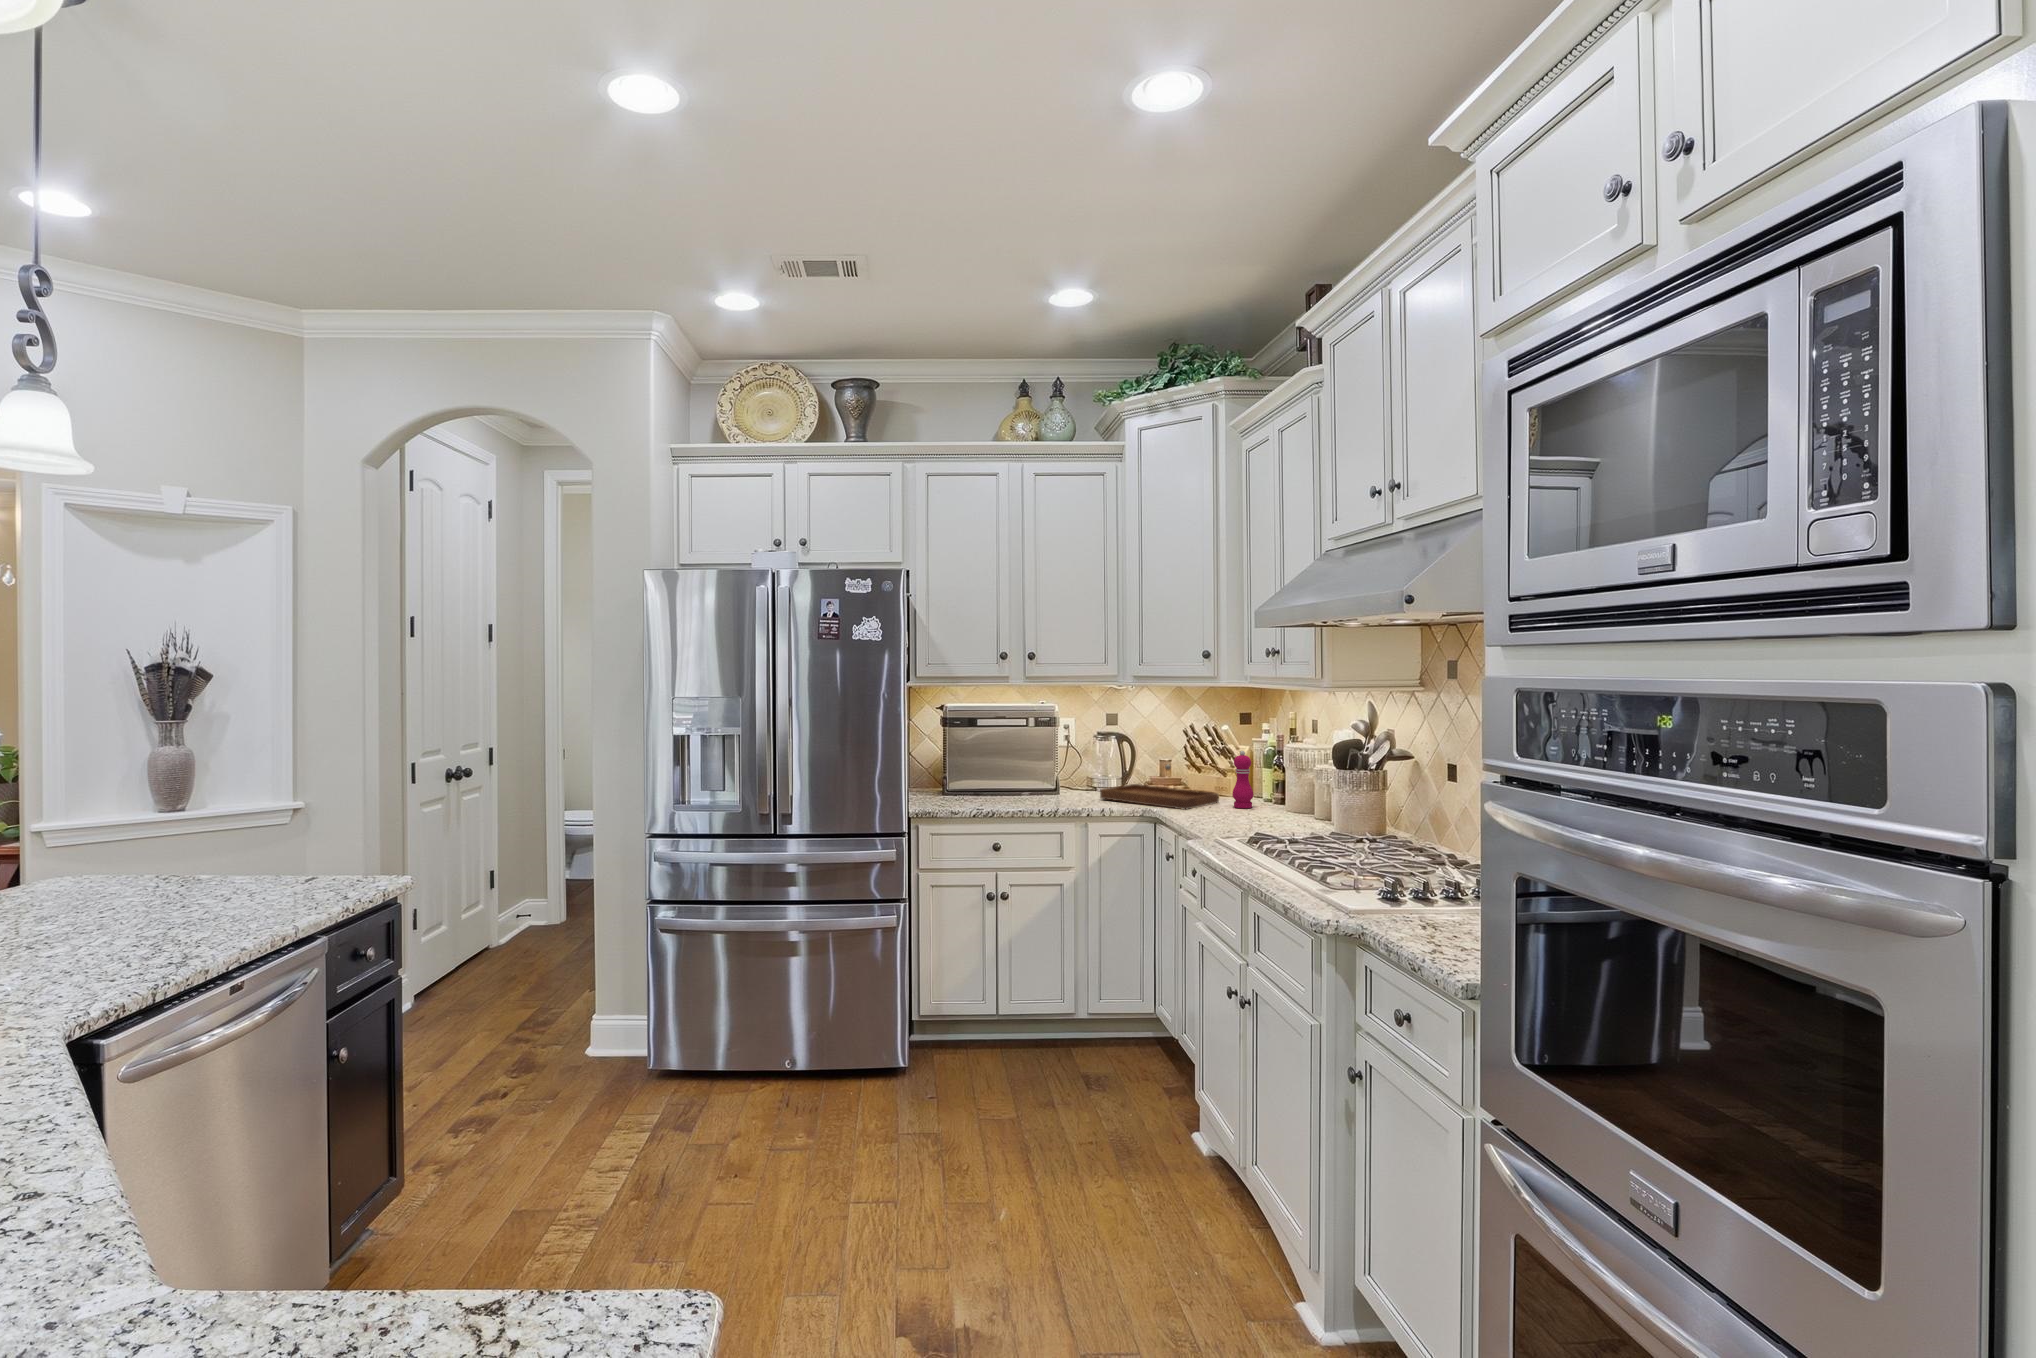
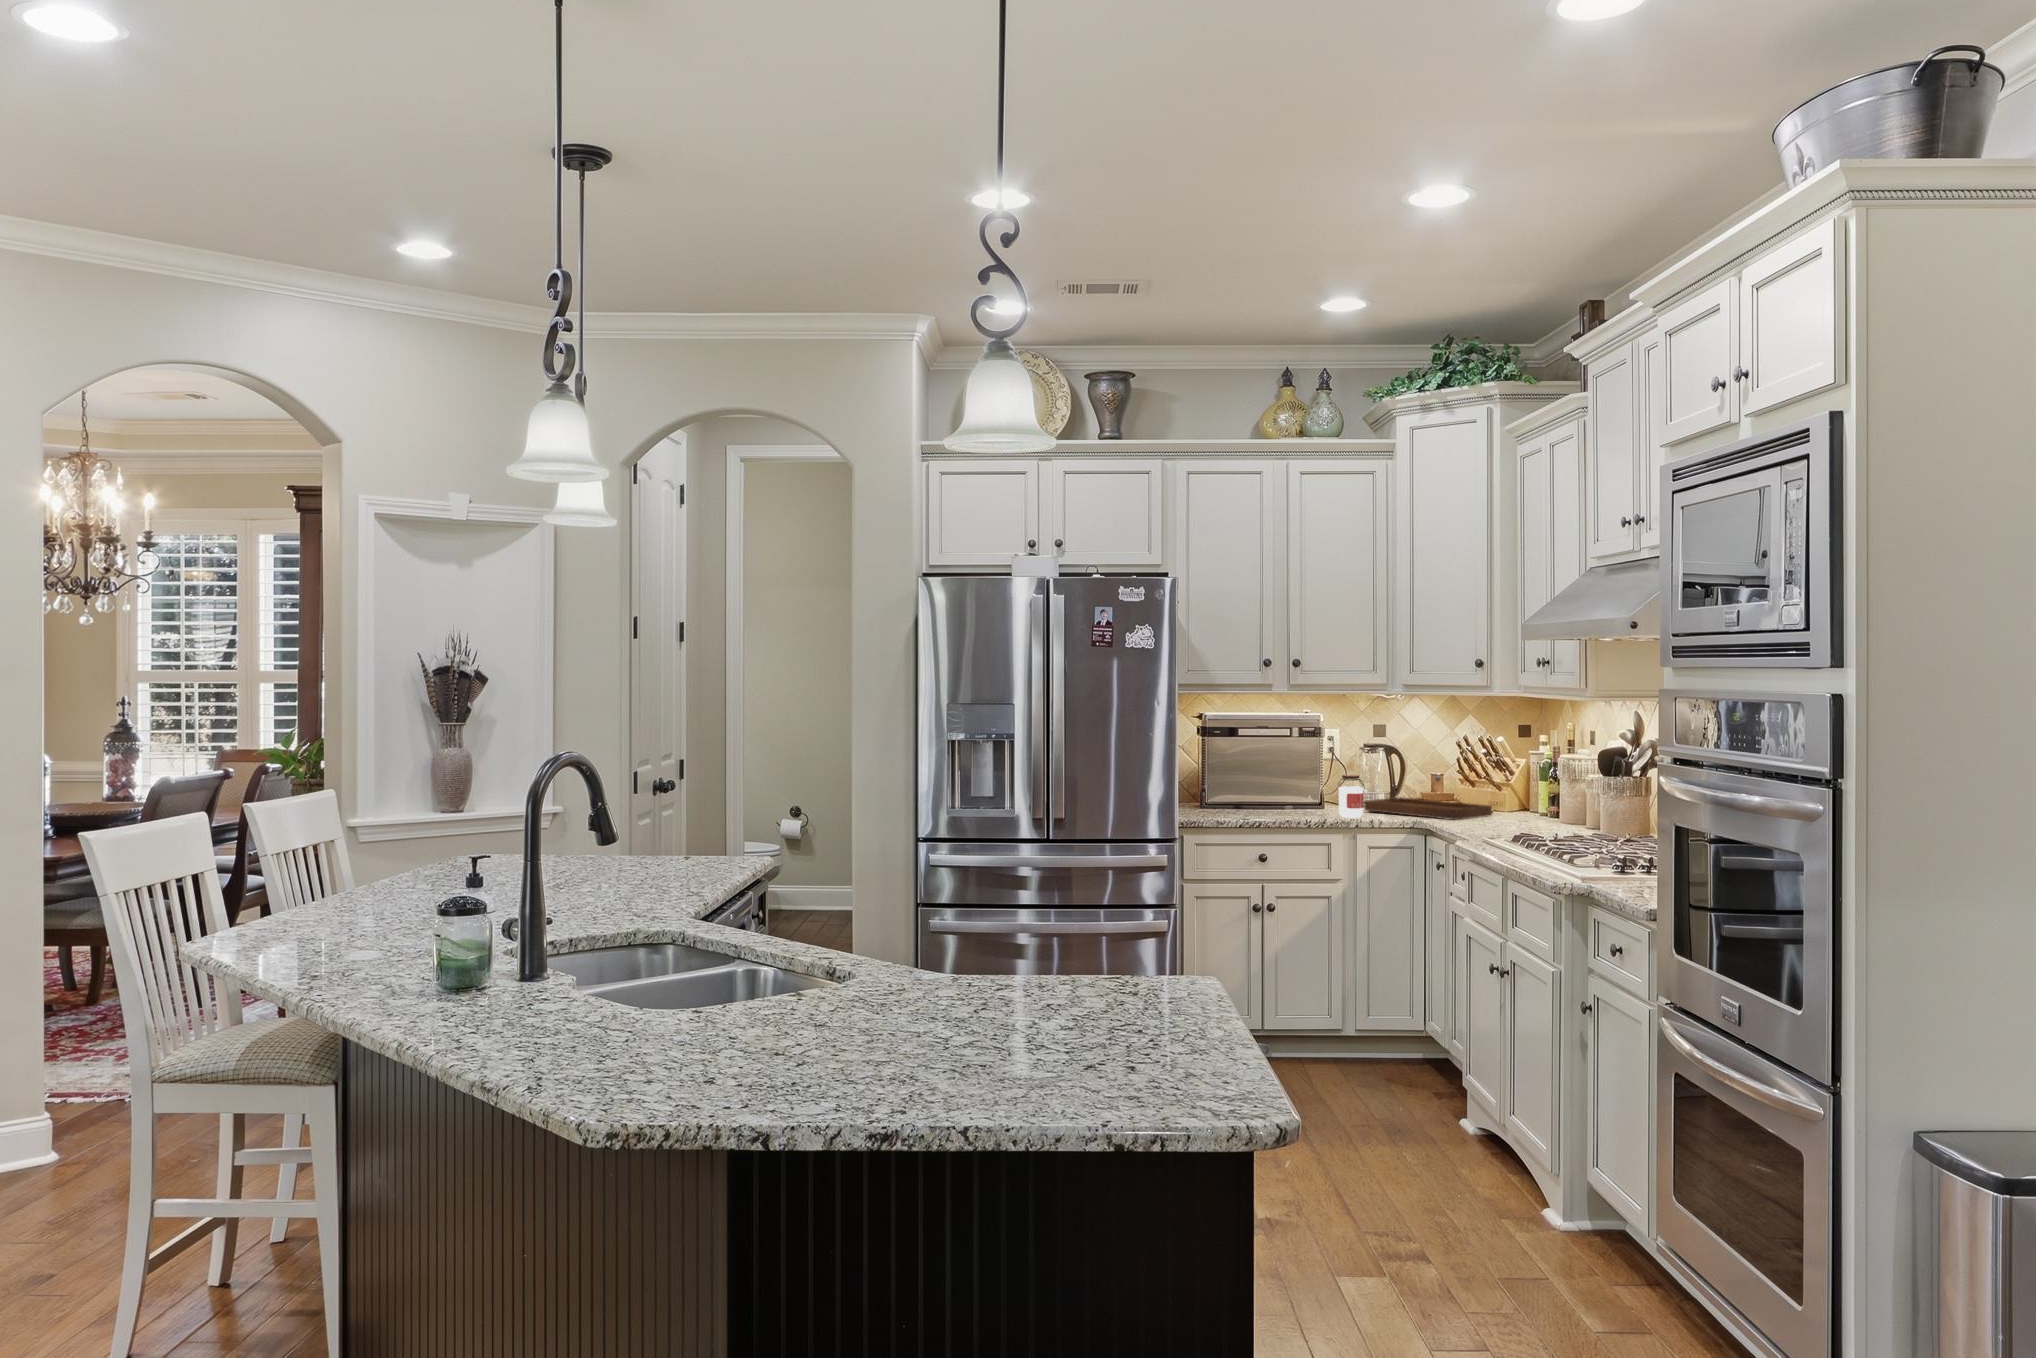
pepper mill: present [1232,751,1253,808] -> none [1506,761,1528,820]
jar: none [1073,766,1099,810] -> present [1337,775,1364,818]

